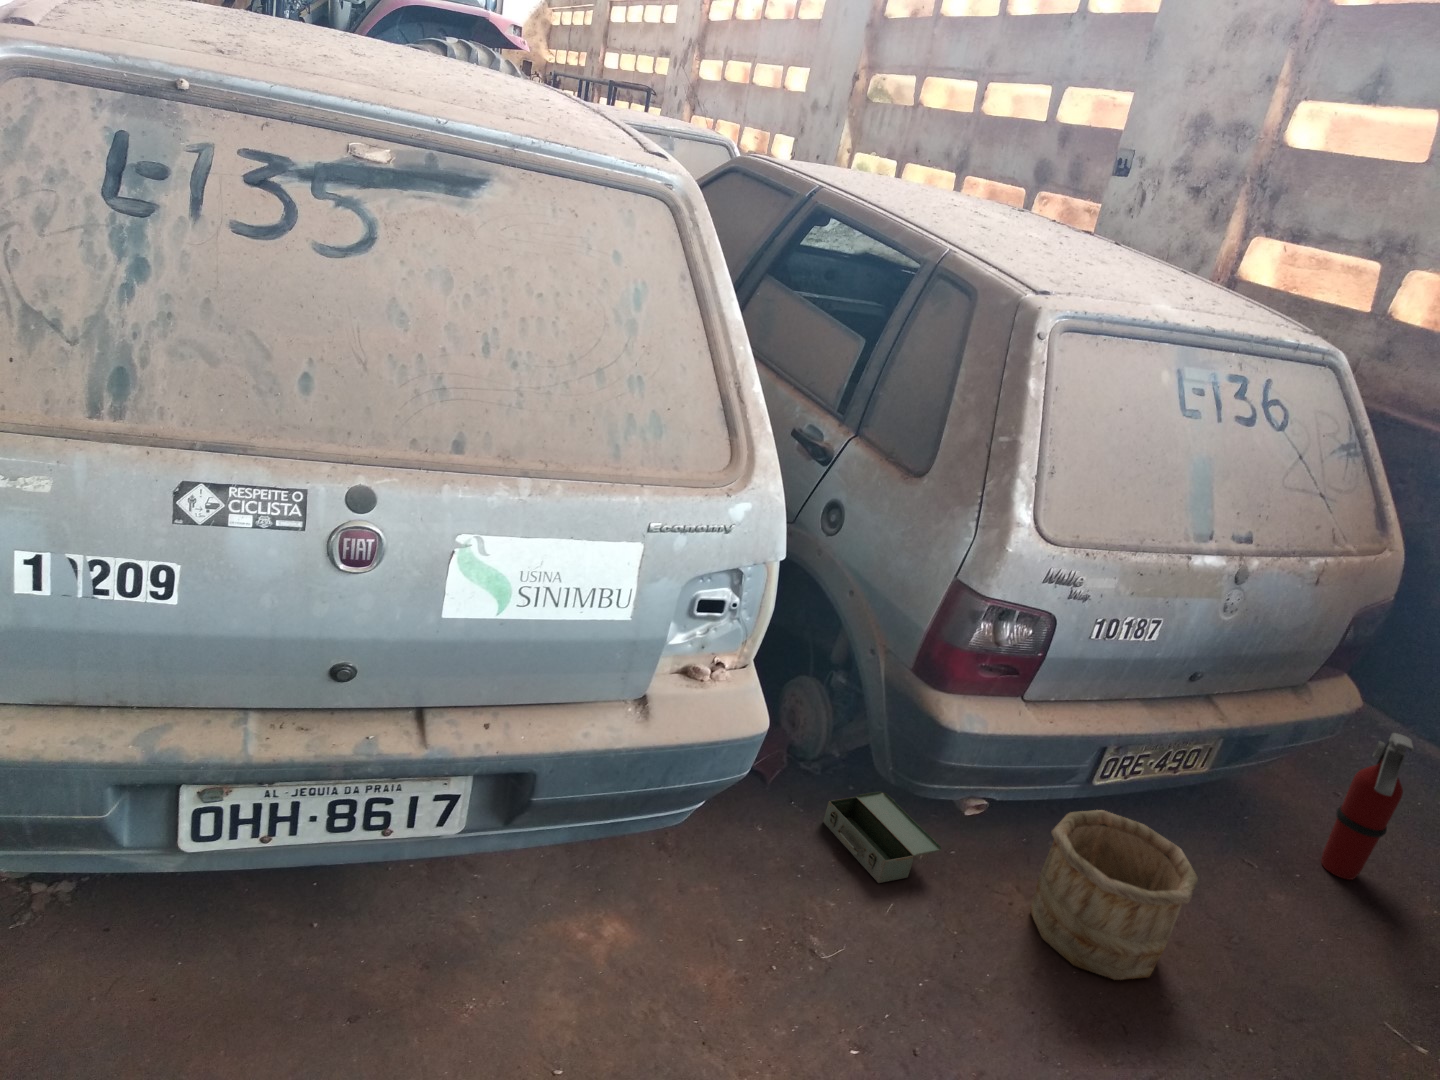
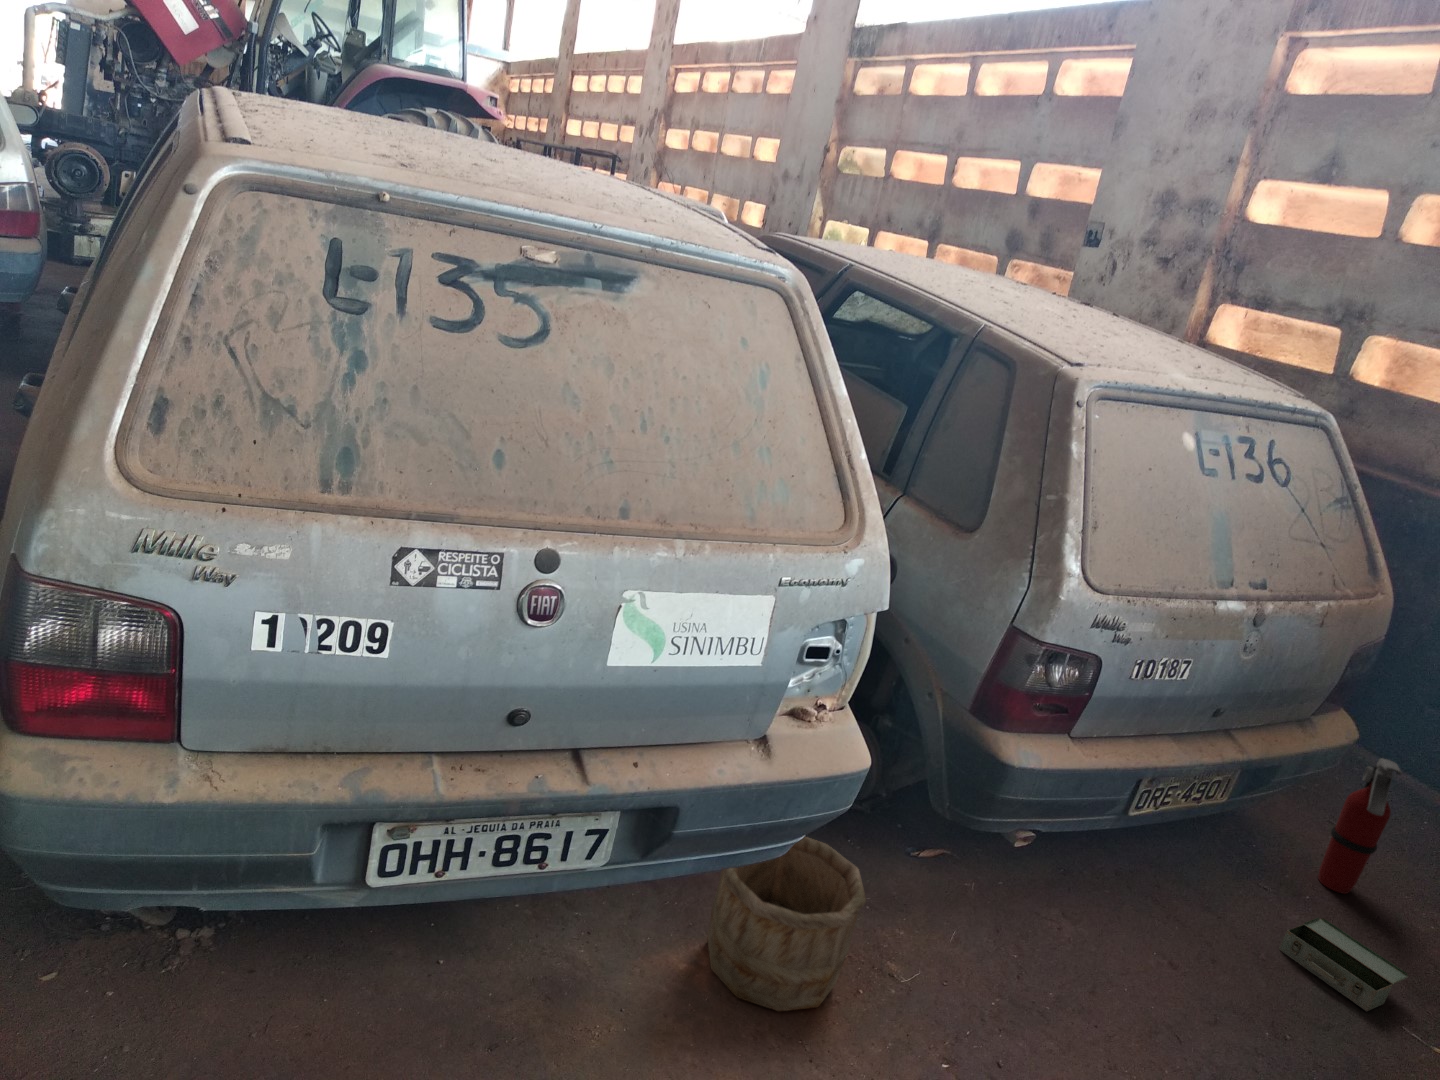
toolbox: present [823,791,942,883] -> present [1279,917,1409,1011]
wooden bucket: present [1030,810,1198,980] -> present [707,837,867,1011]

